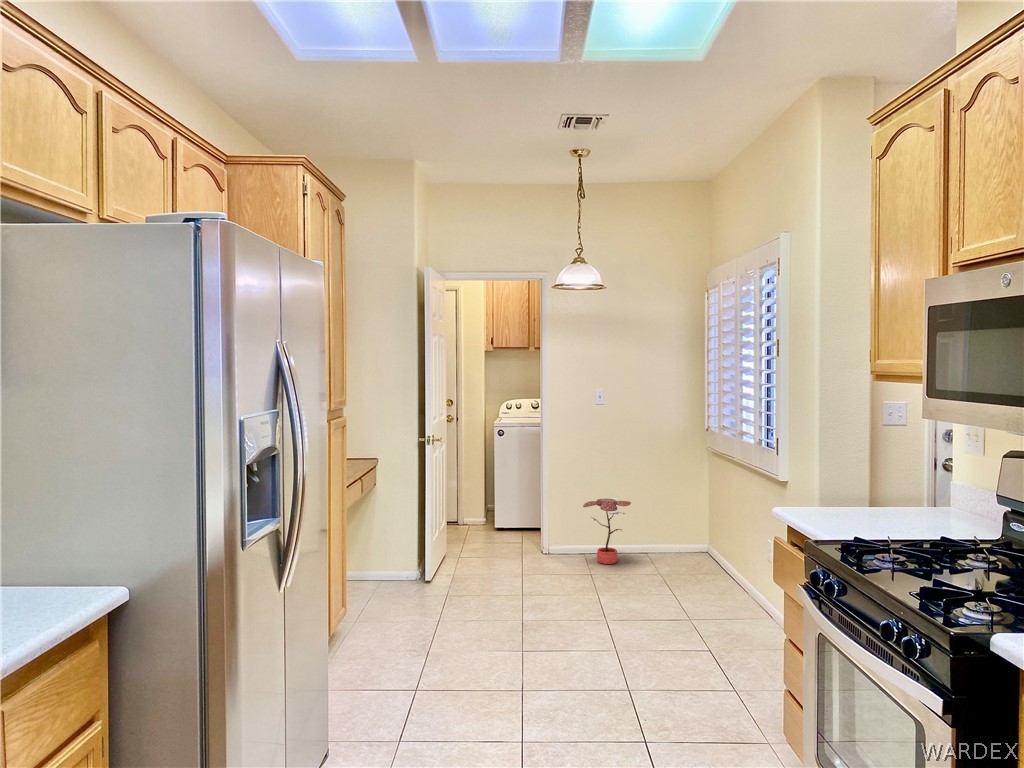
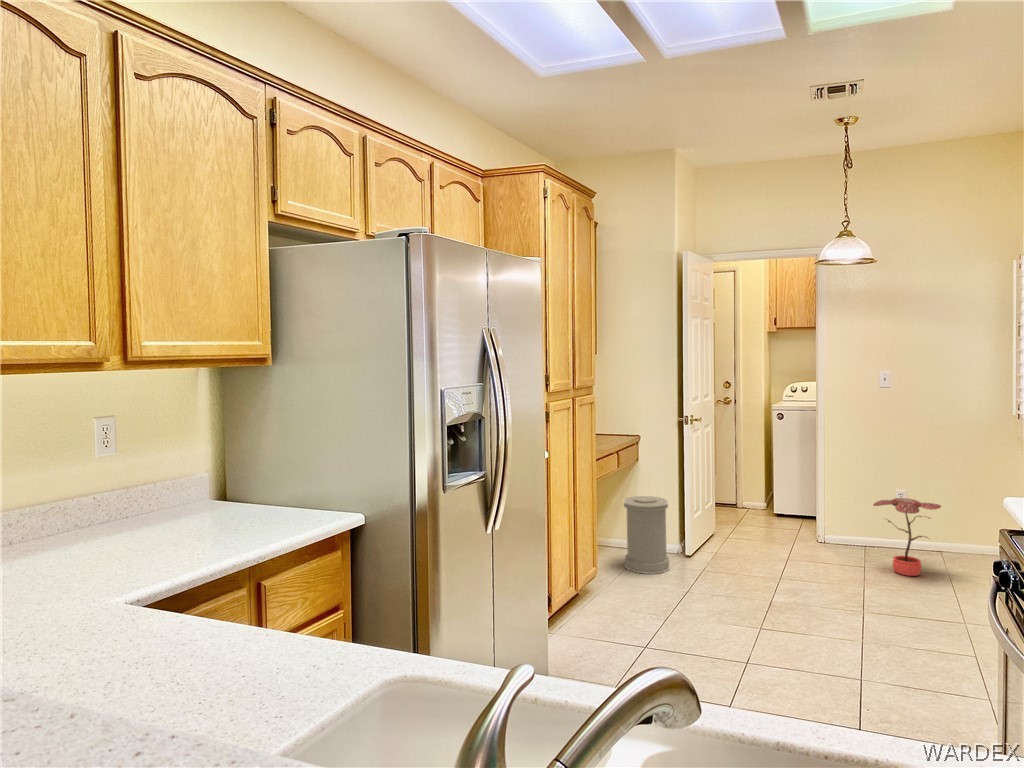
trash can: none [366,517,413,598] -> present [623,496,670,574]

